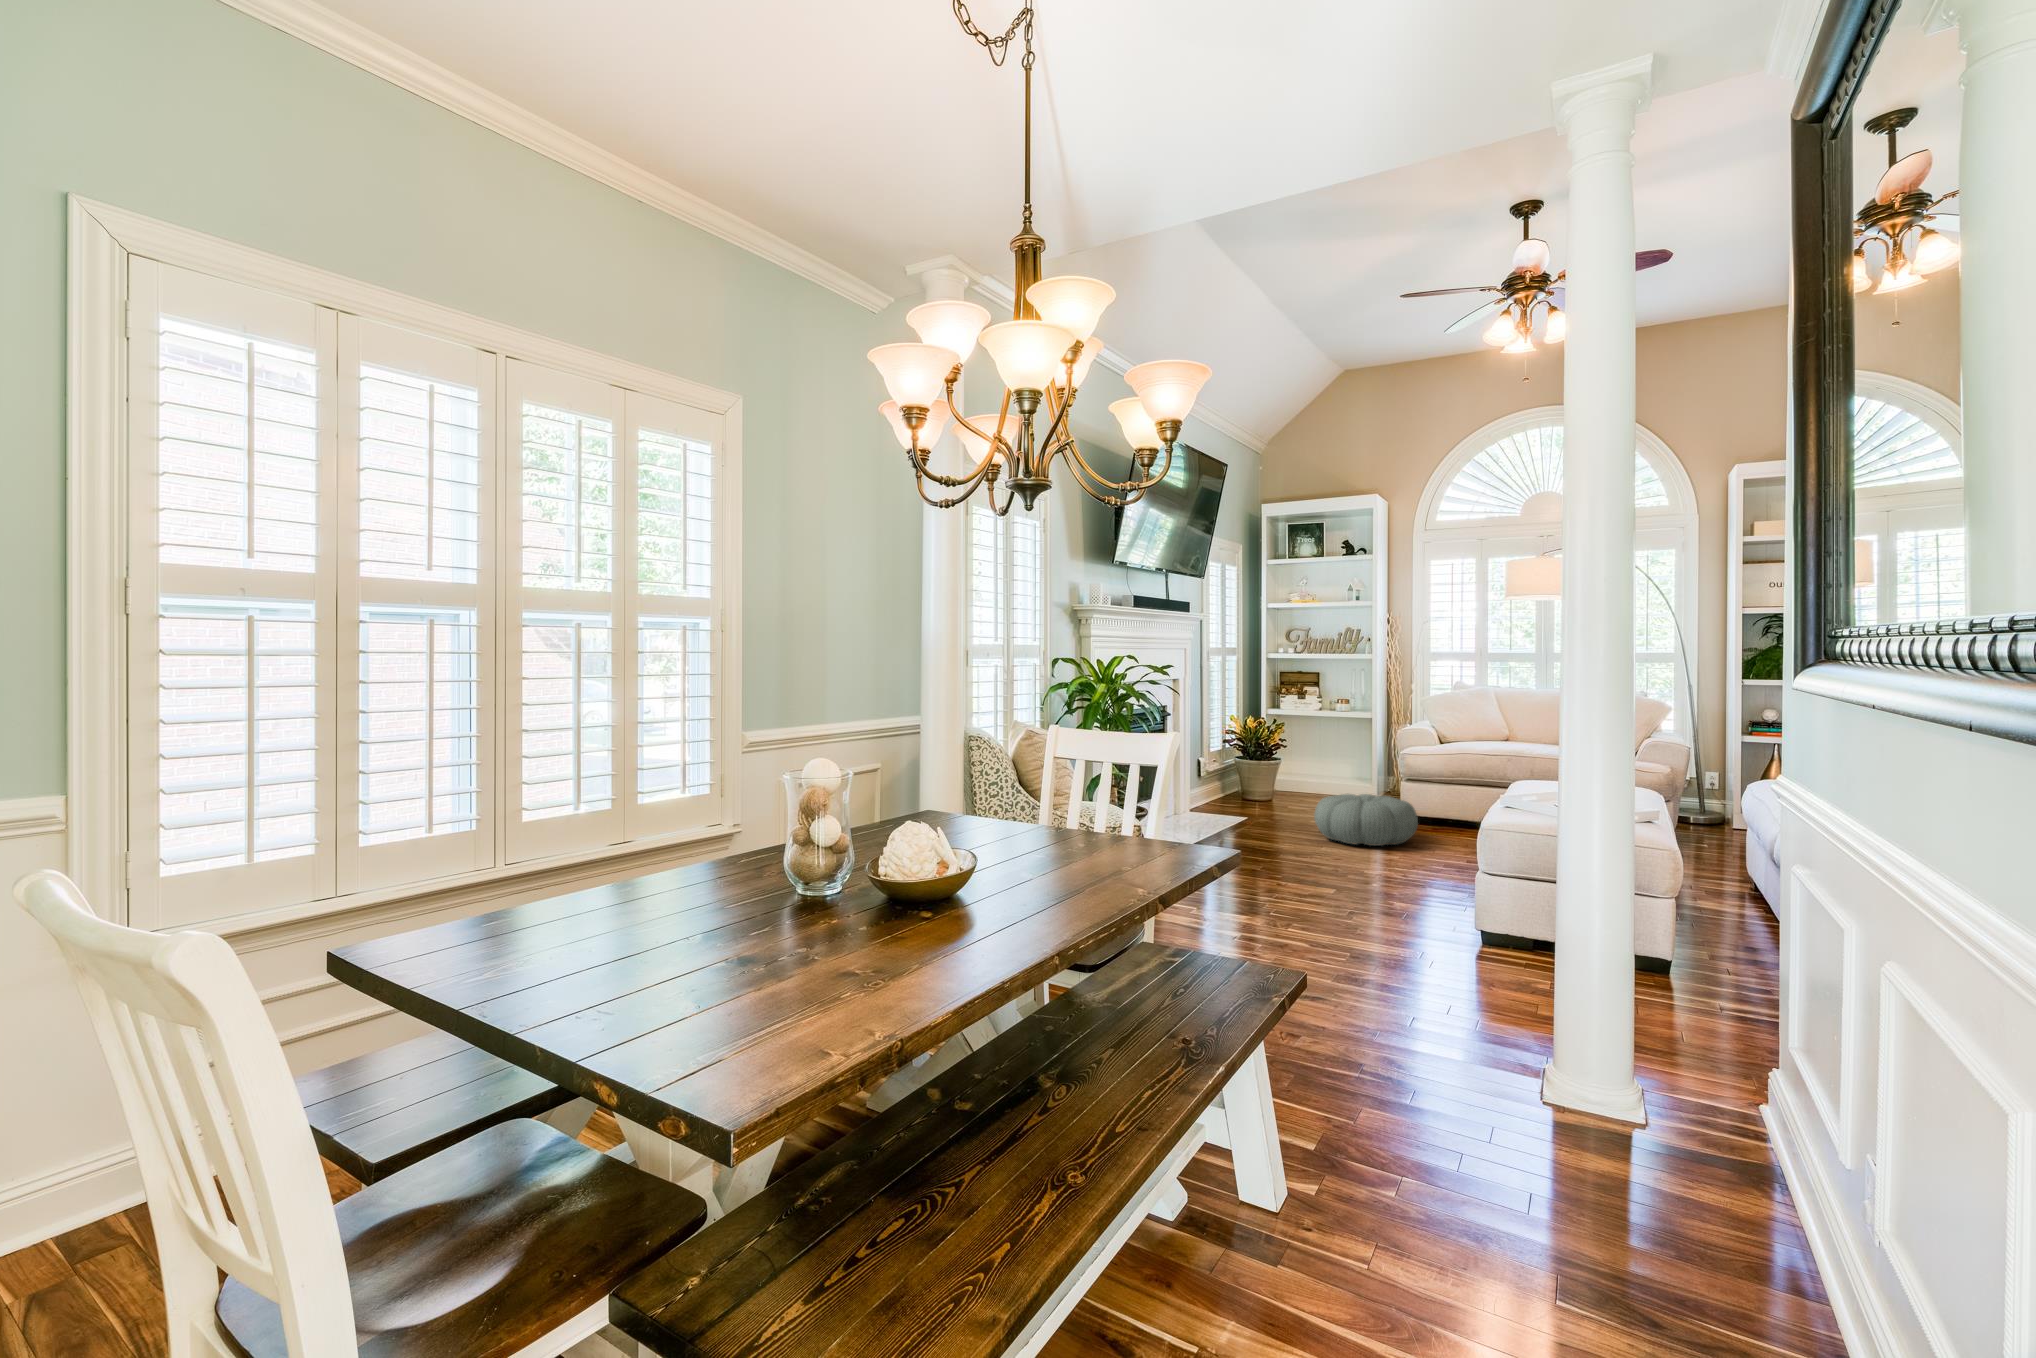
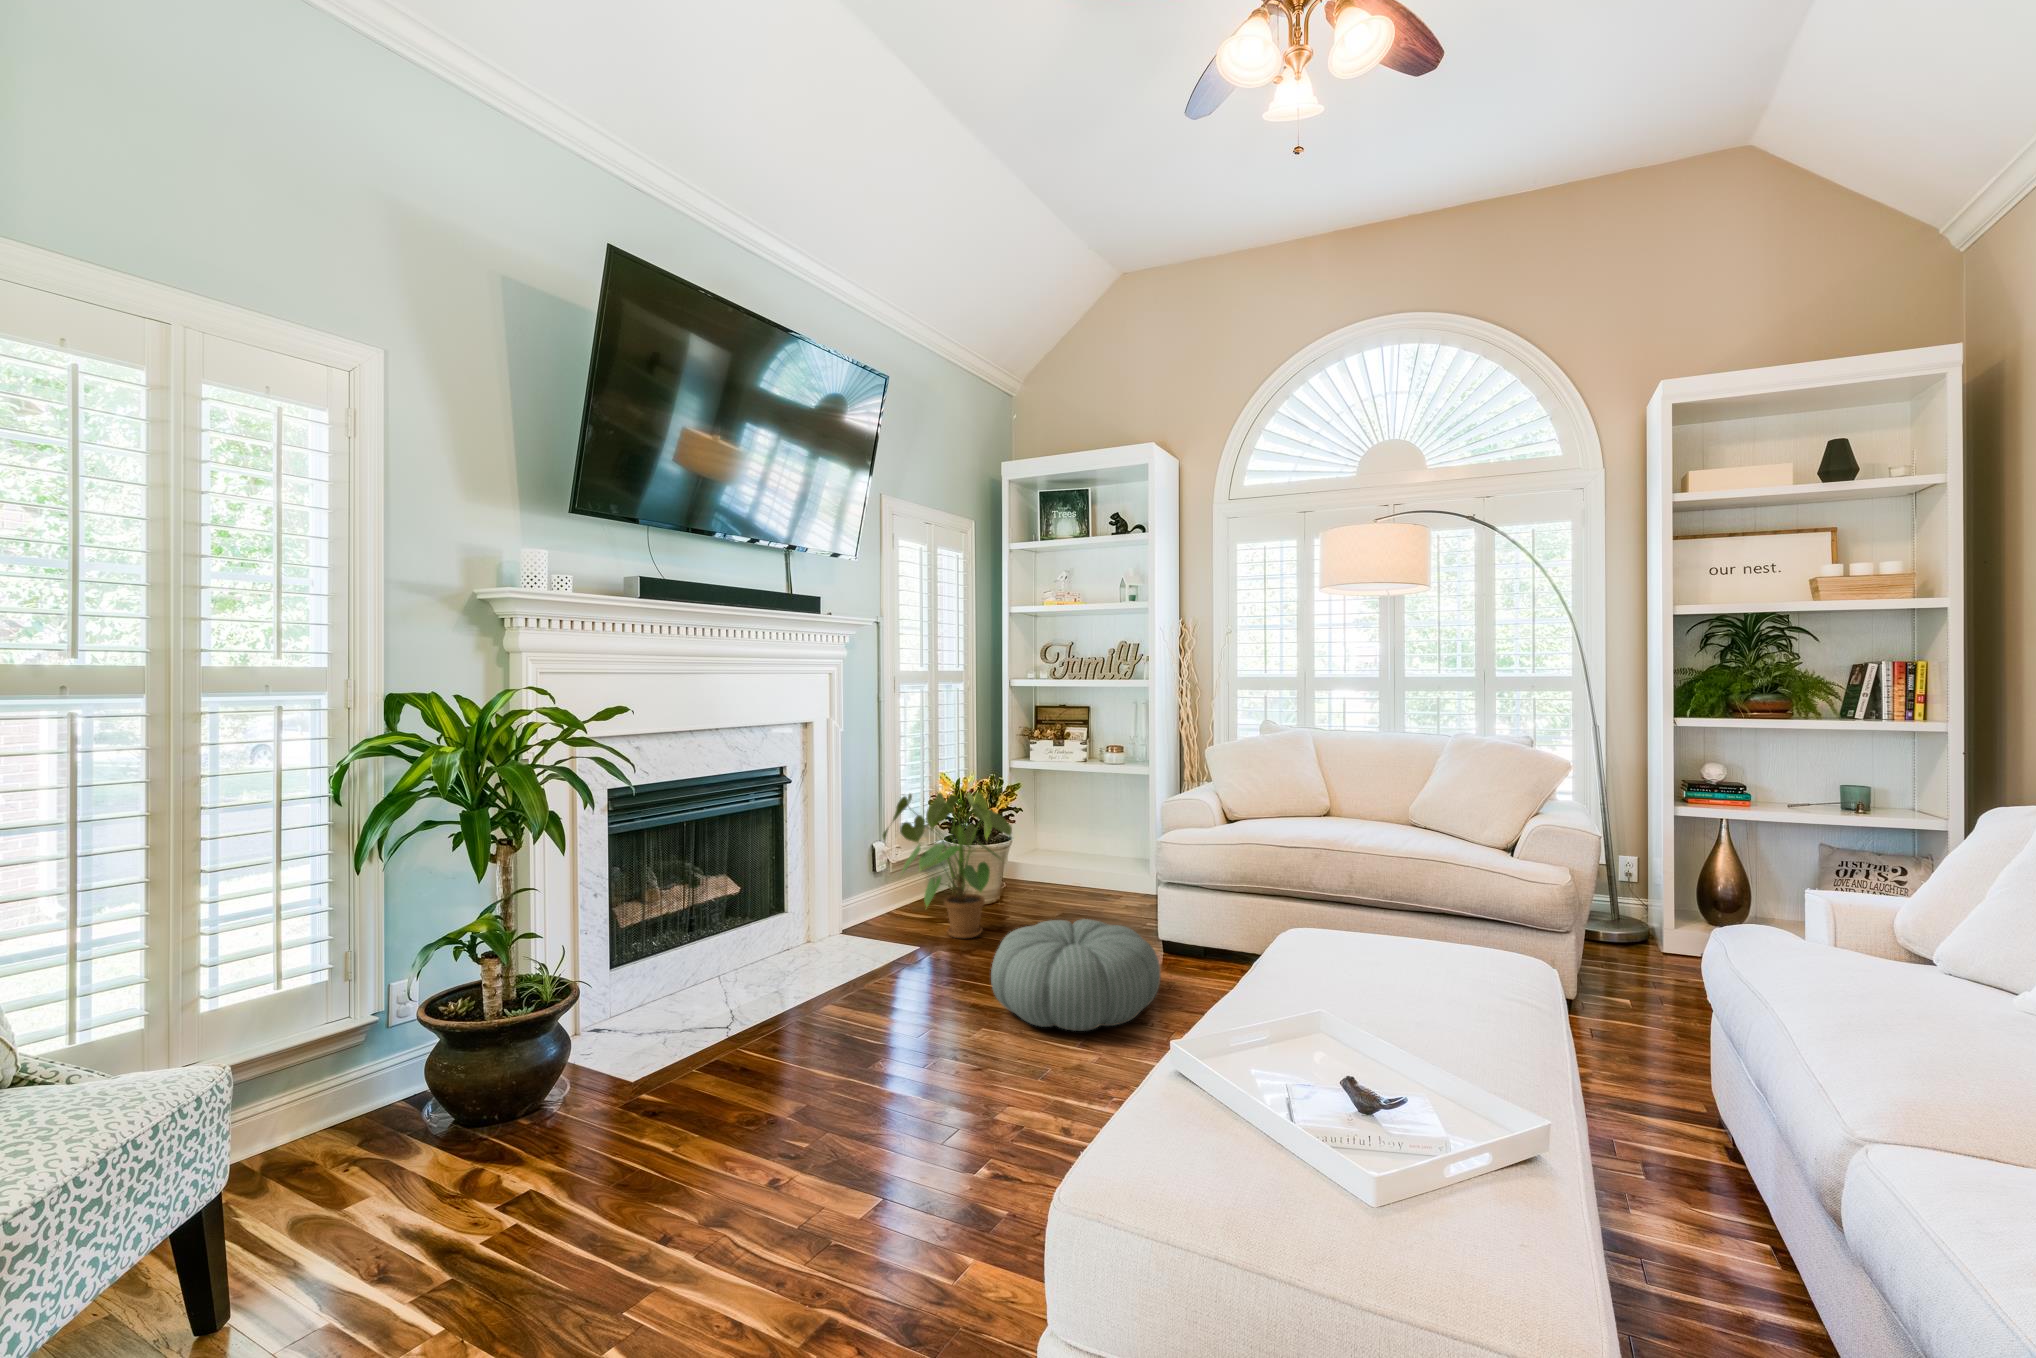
house plant: none [1210,724,1297,816] -> present [883,792,1012,939]

